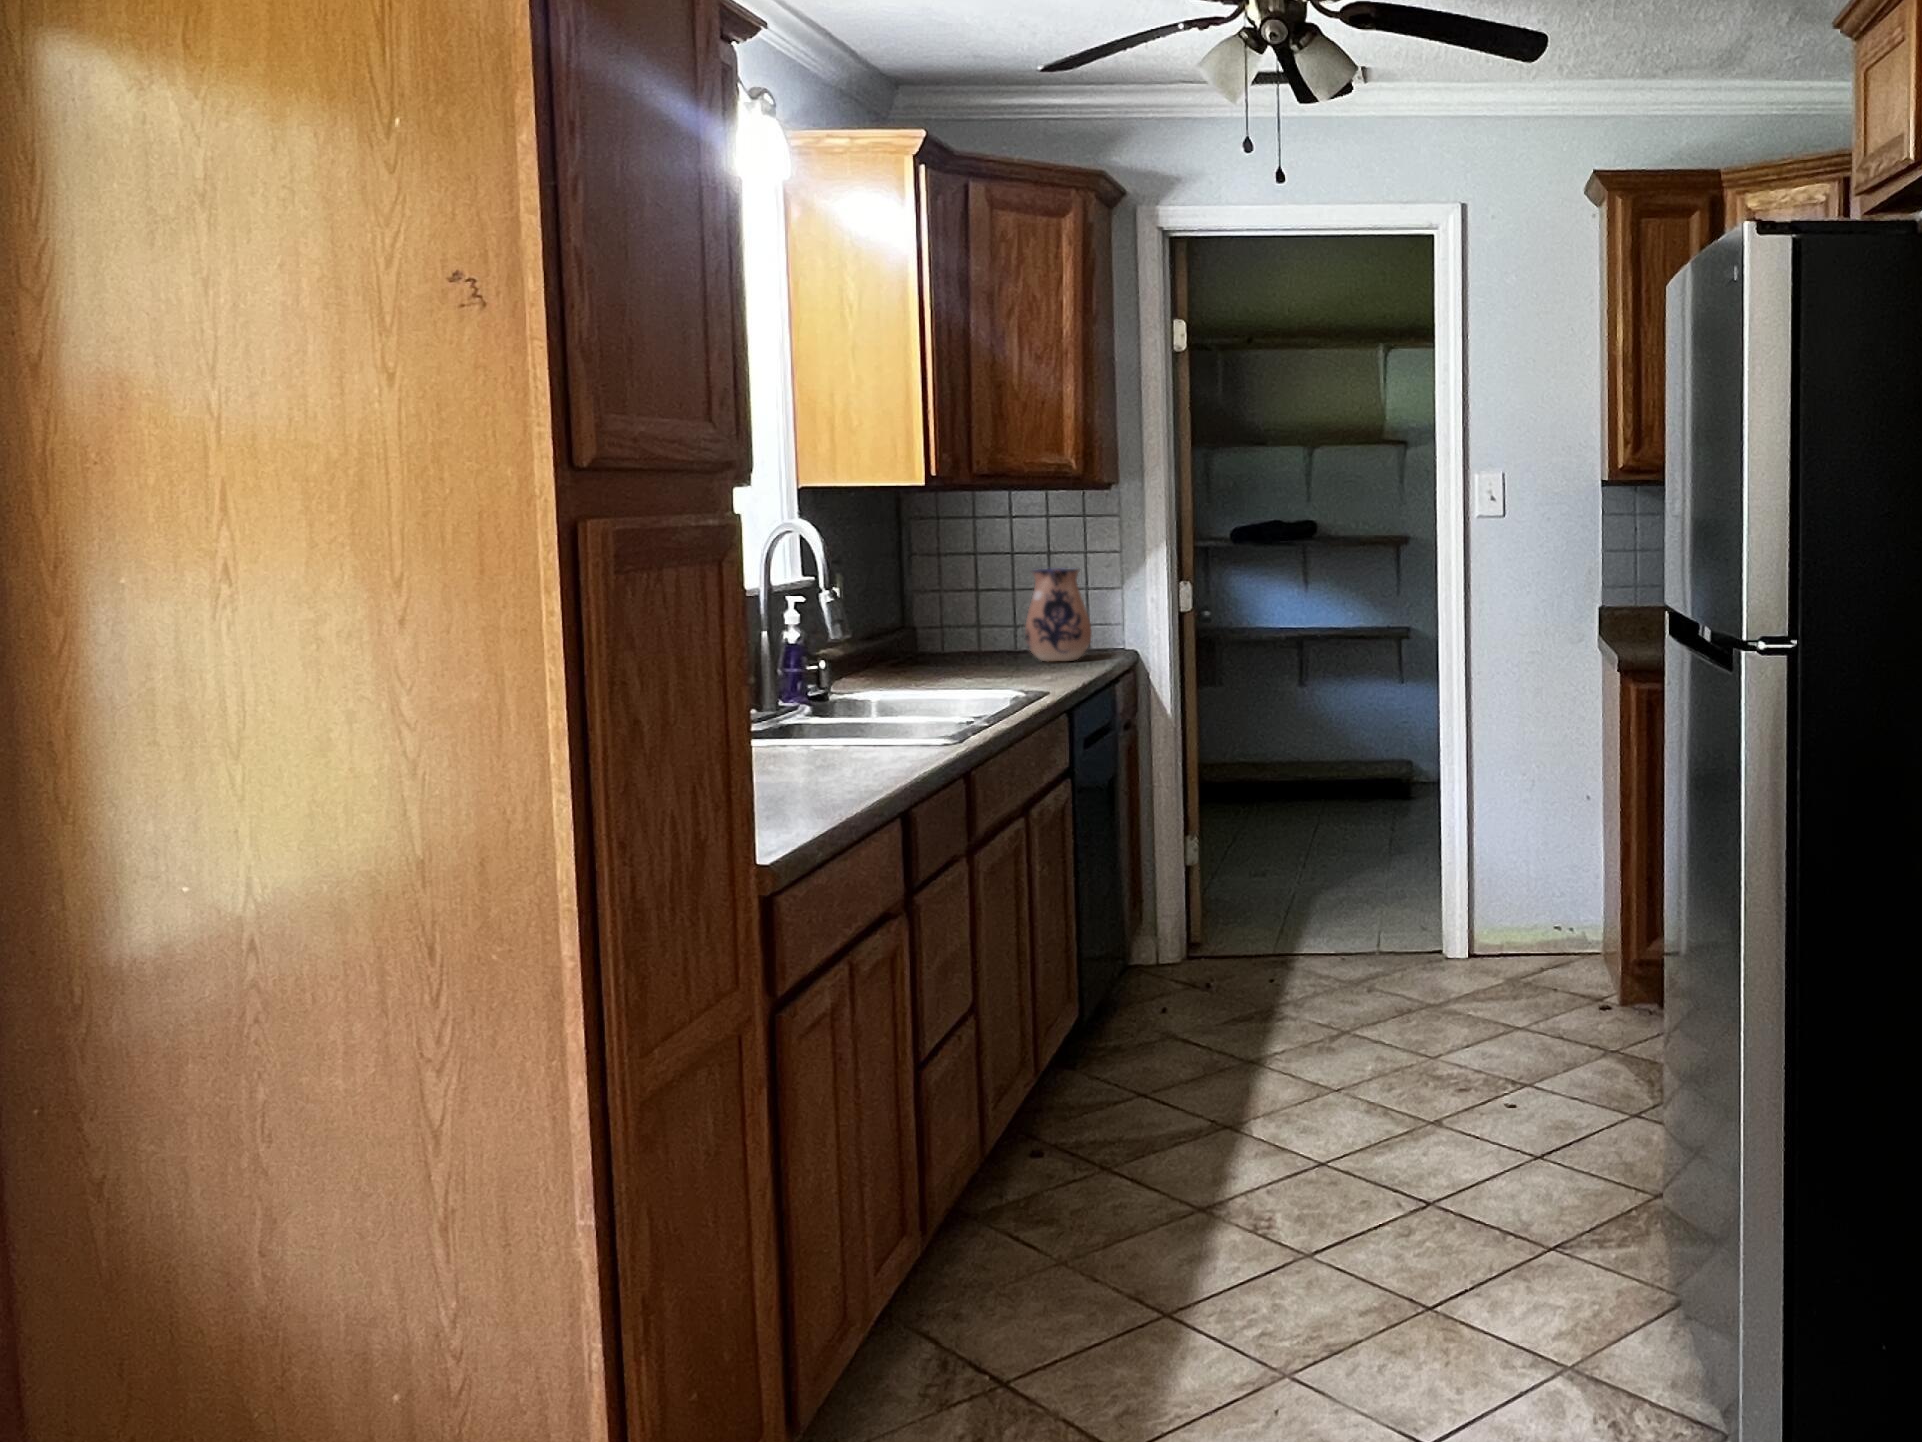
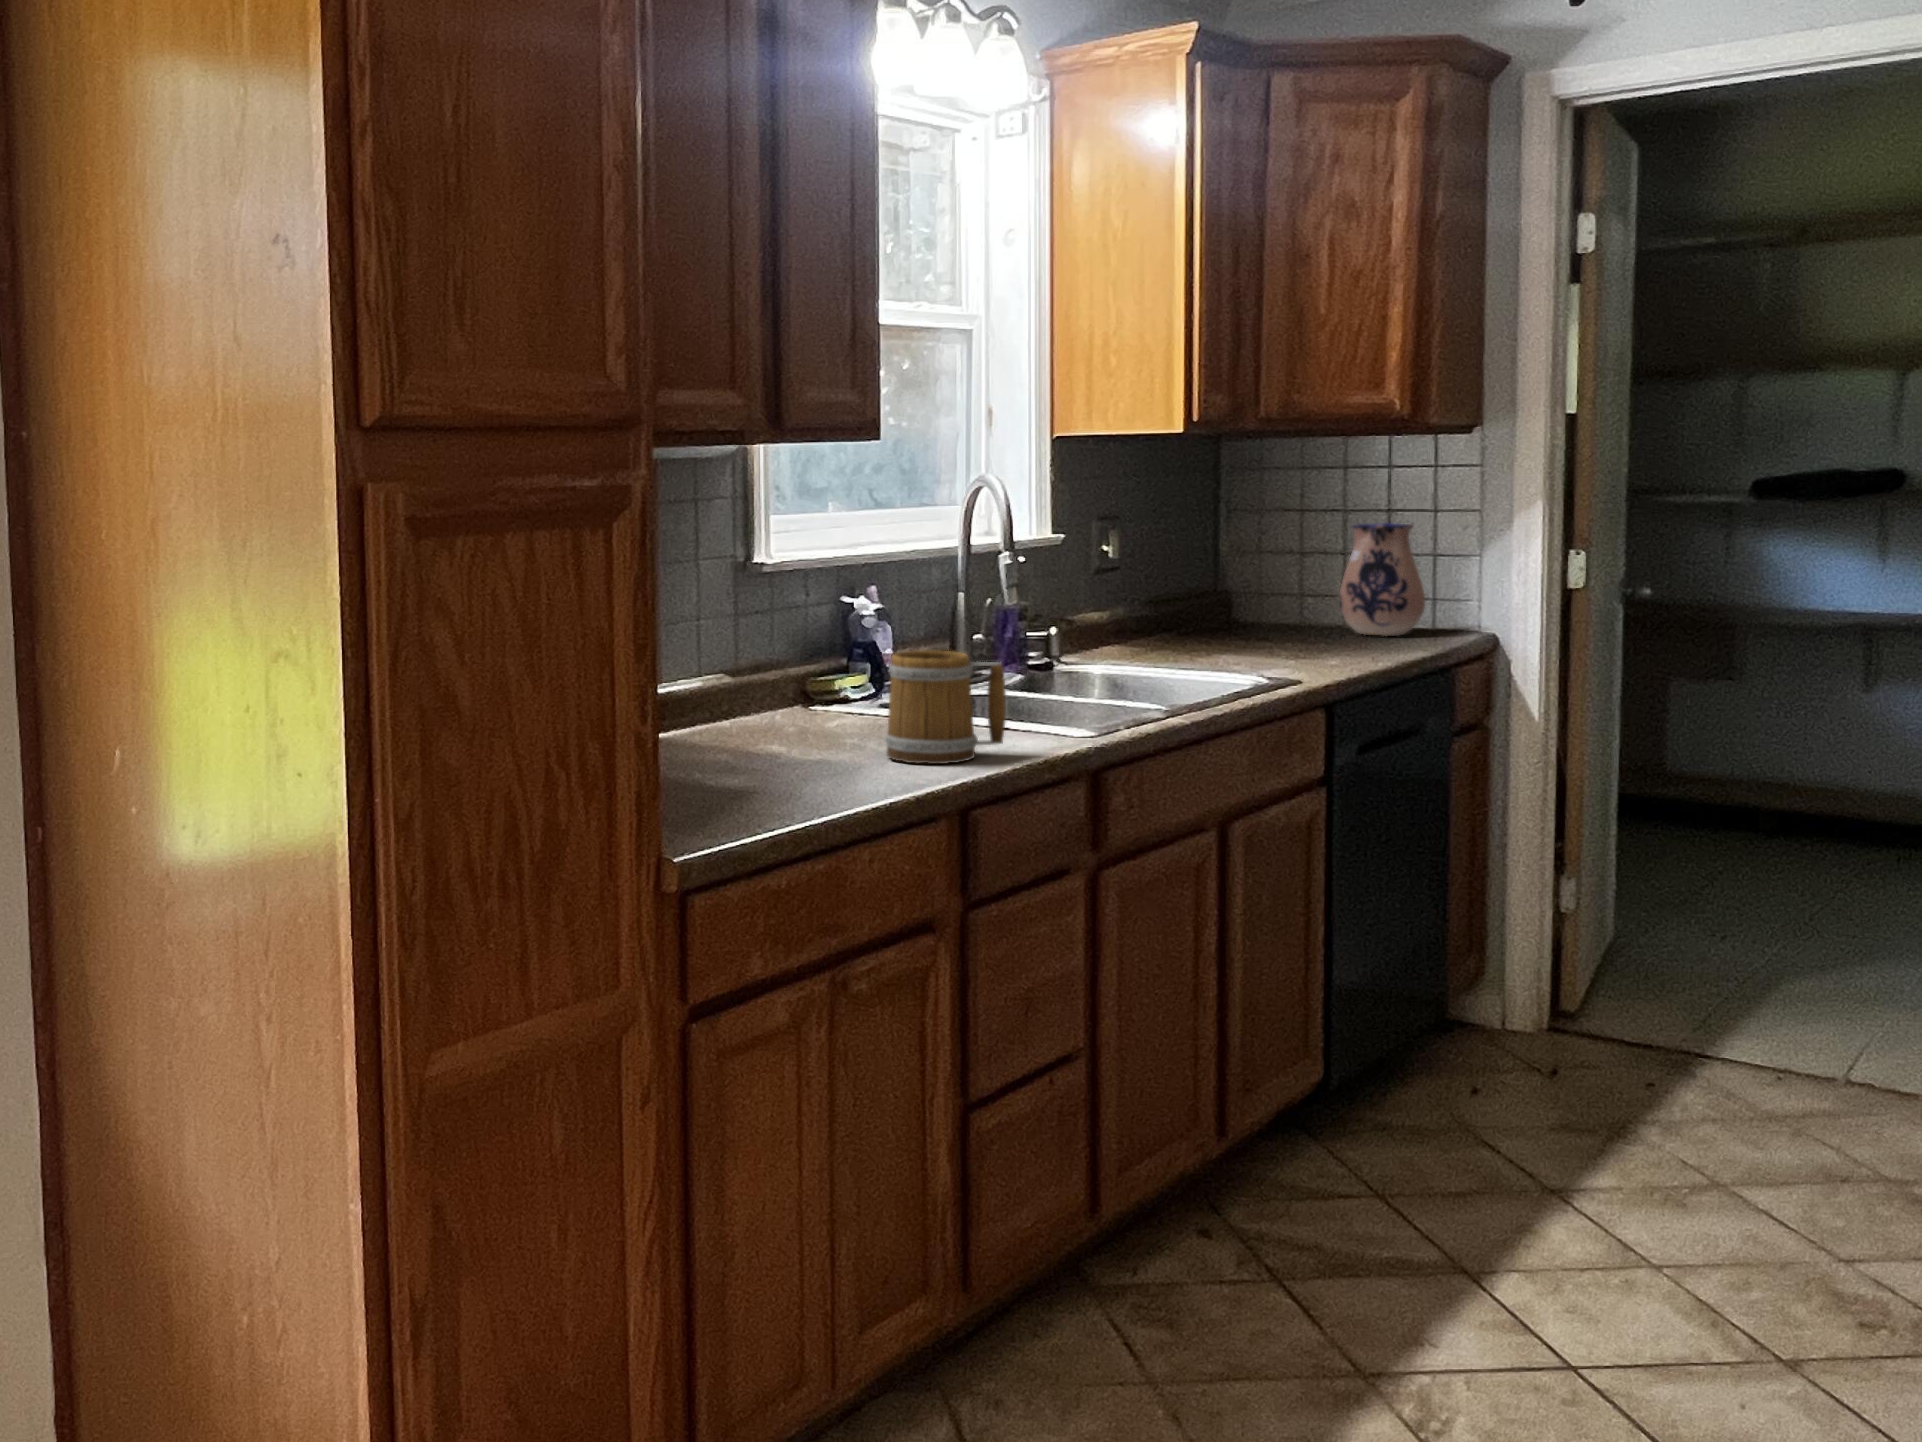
mug: none [807,672,913,773] -> present [885,651,1006,764]

